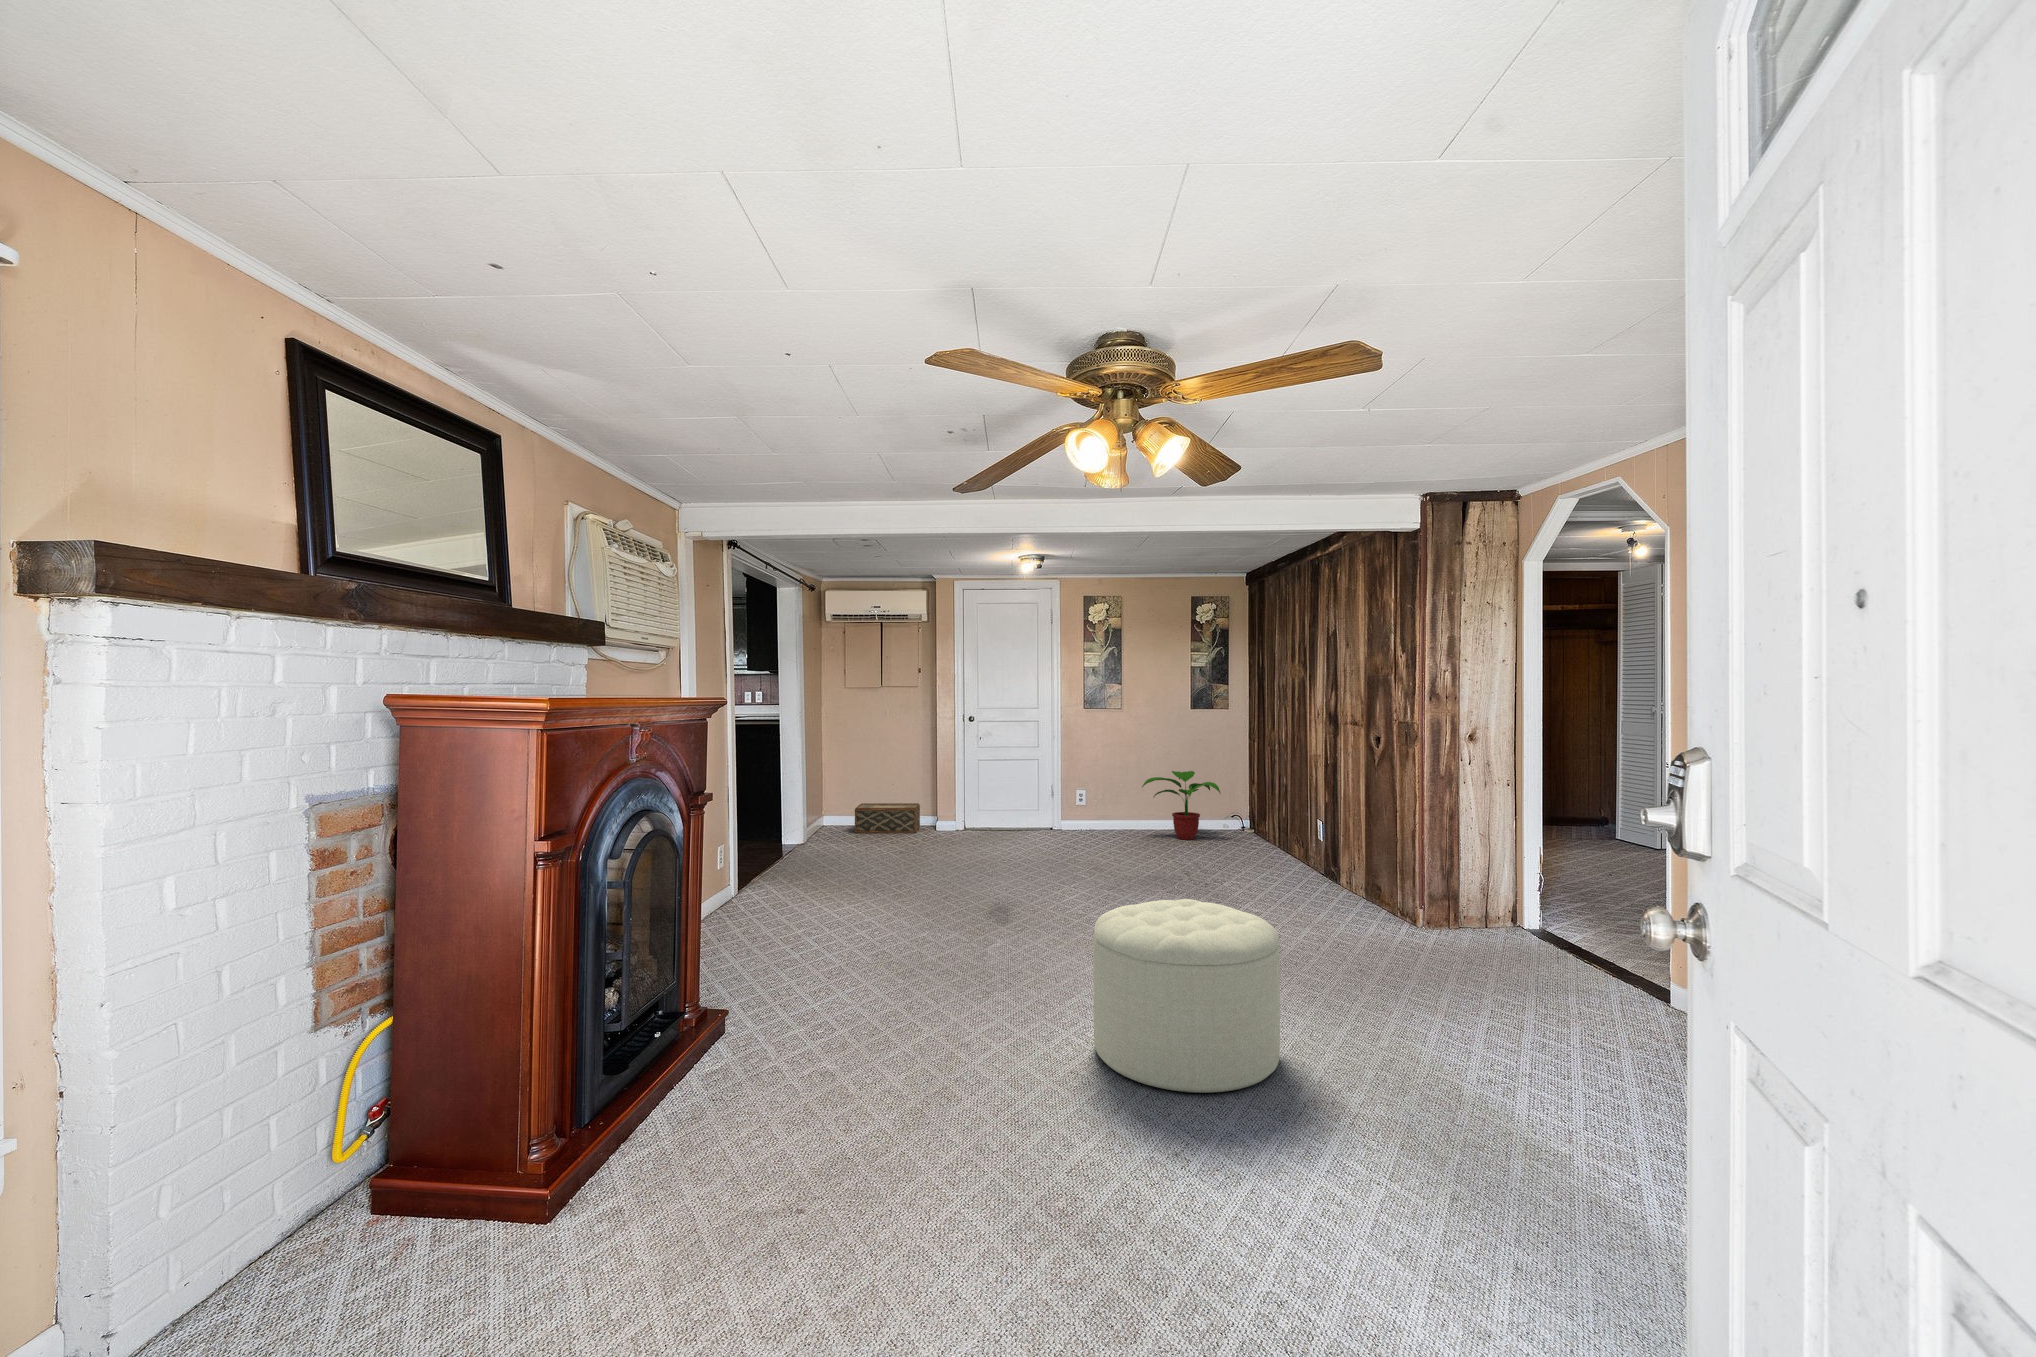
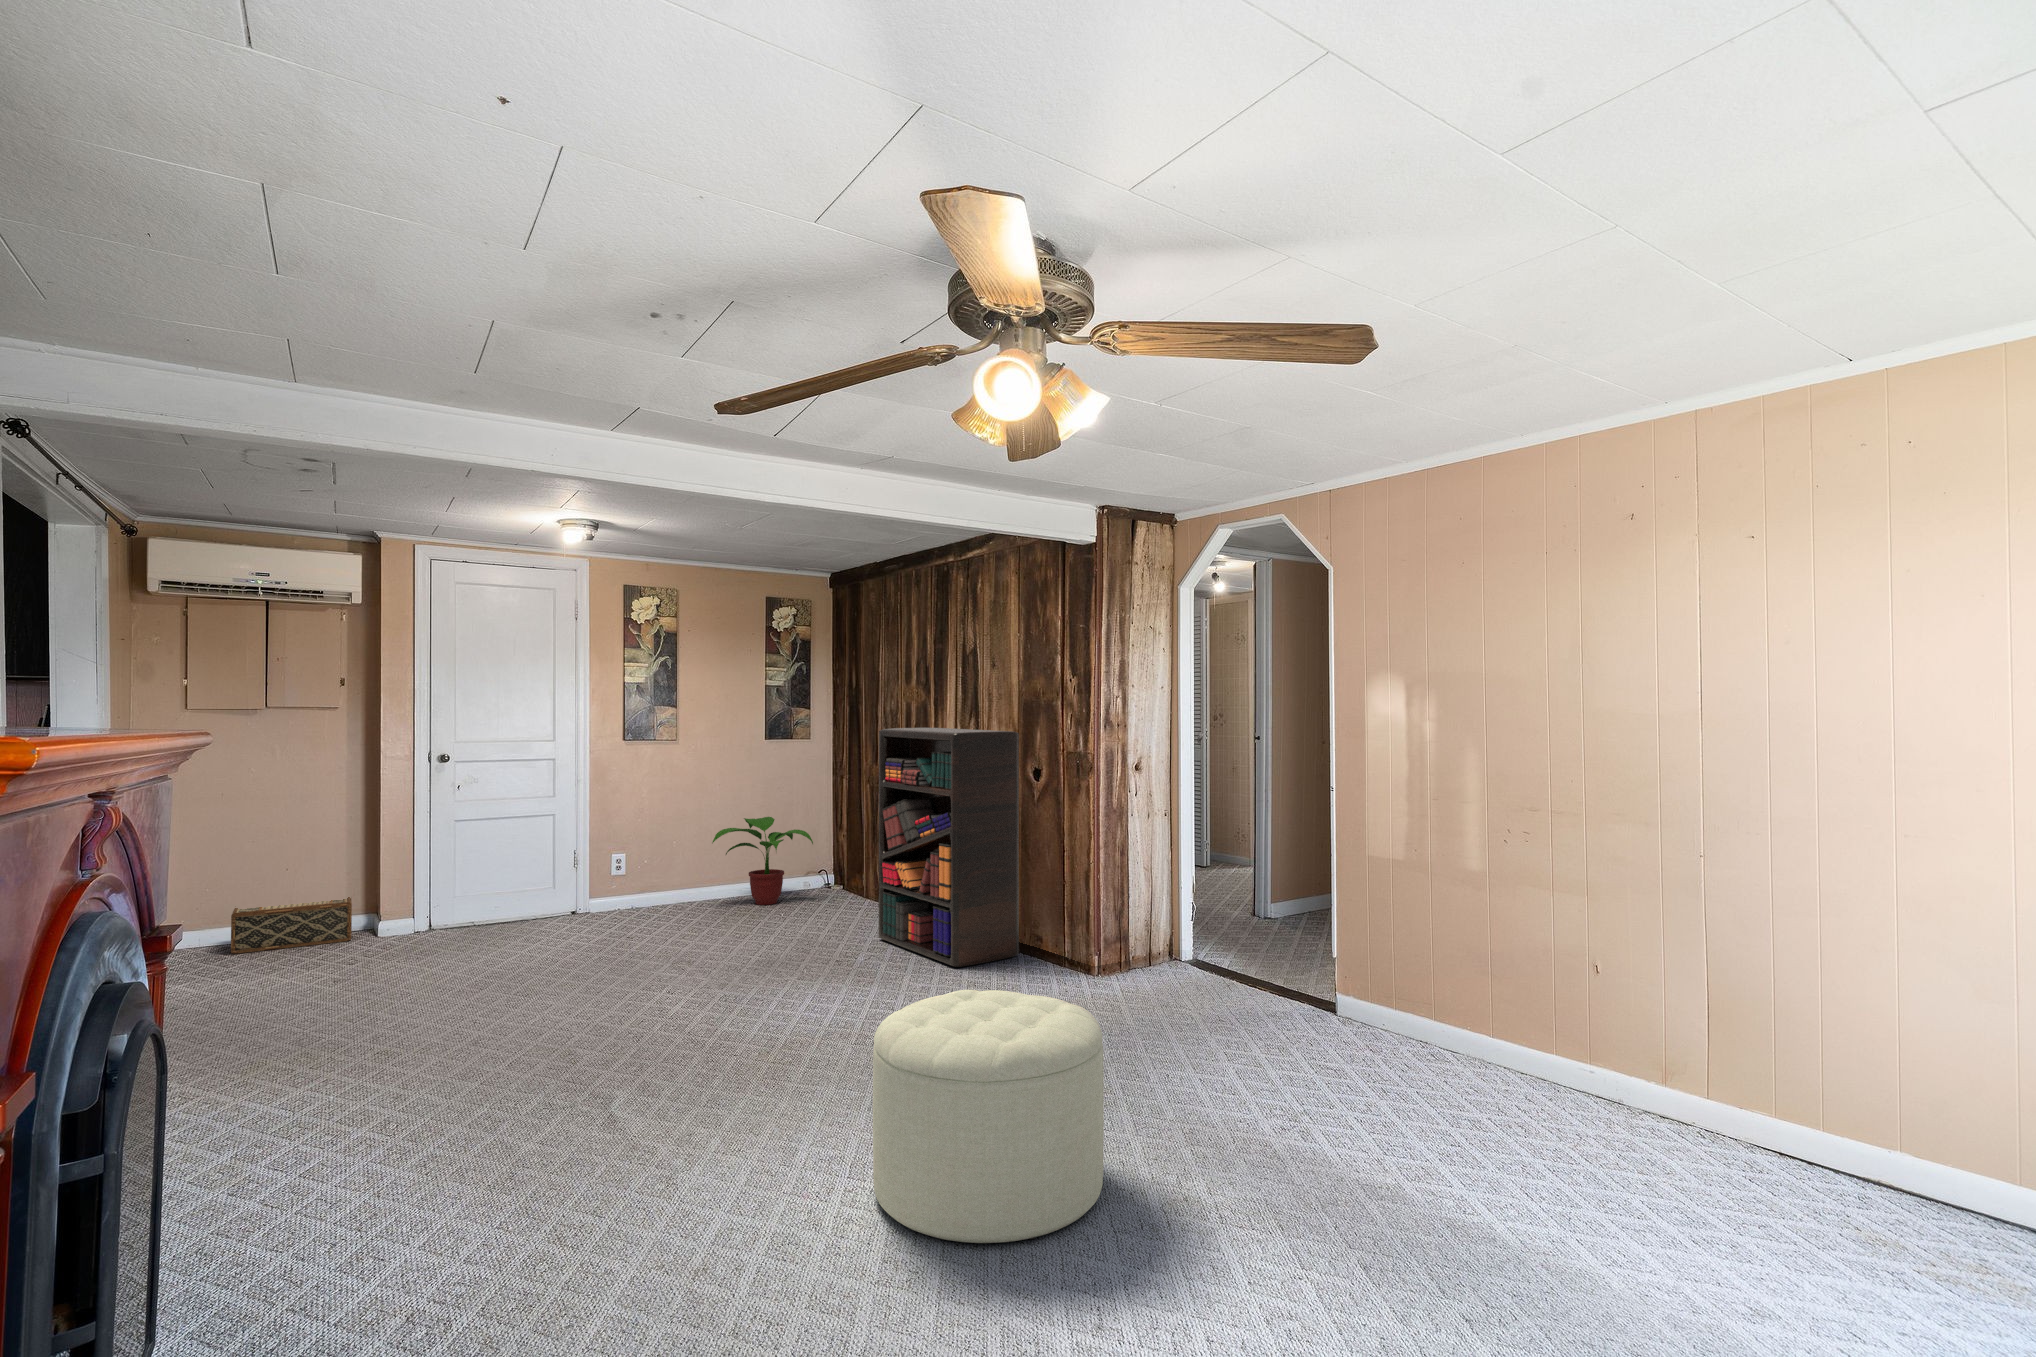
bookshelf: none [1250,700,1362,903] -> present [879,728,1019,967]

